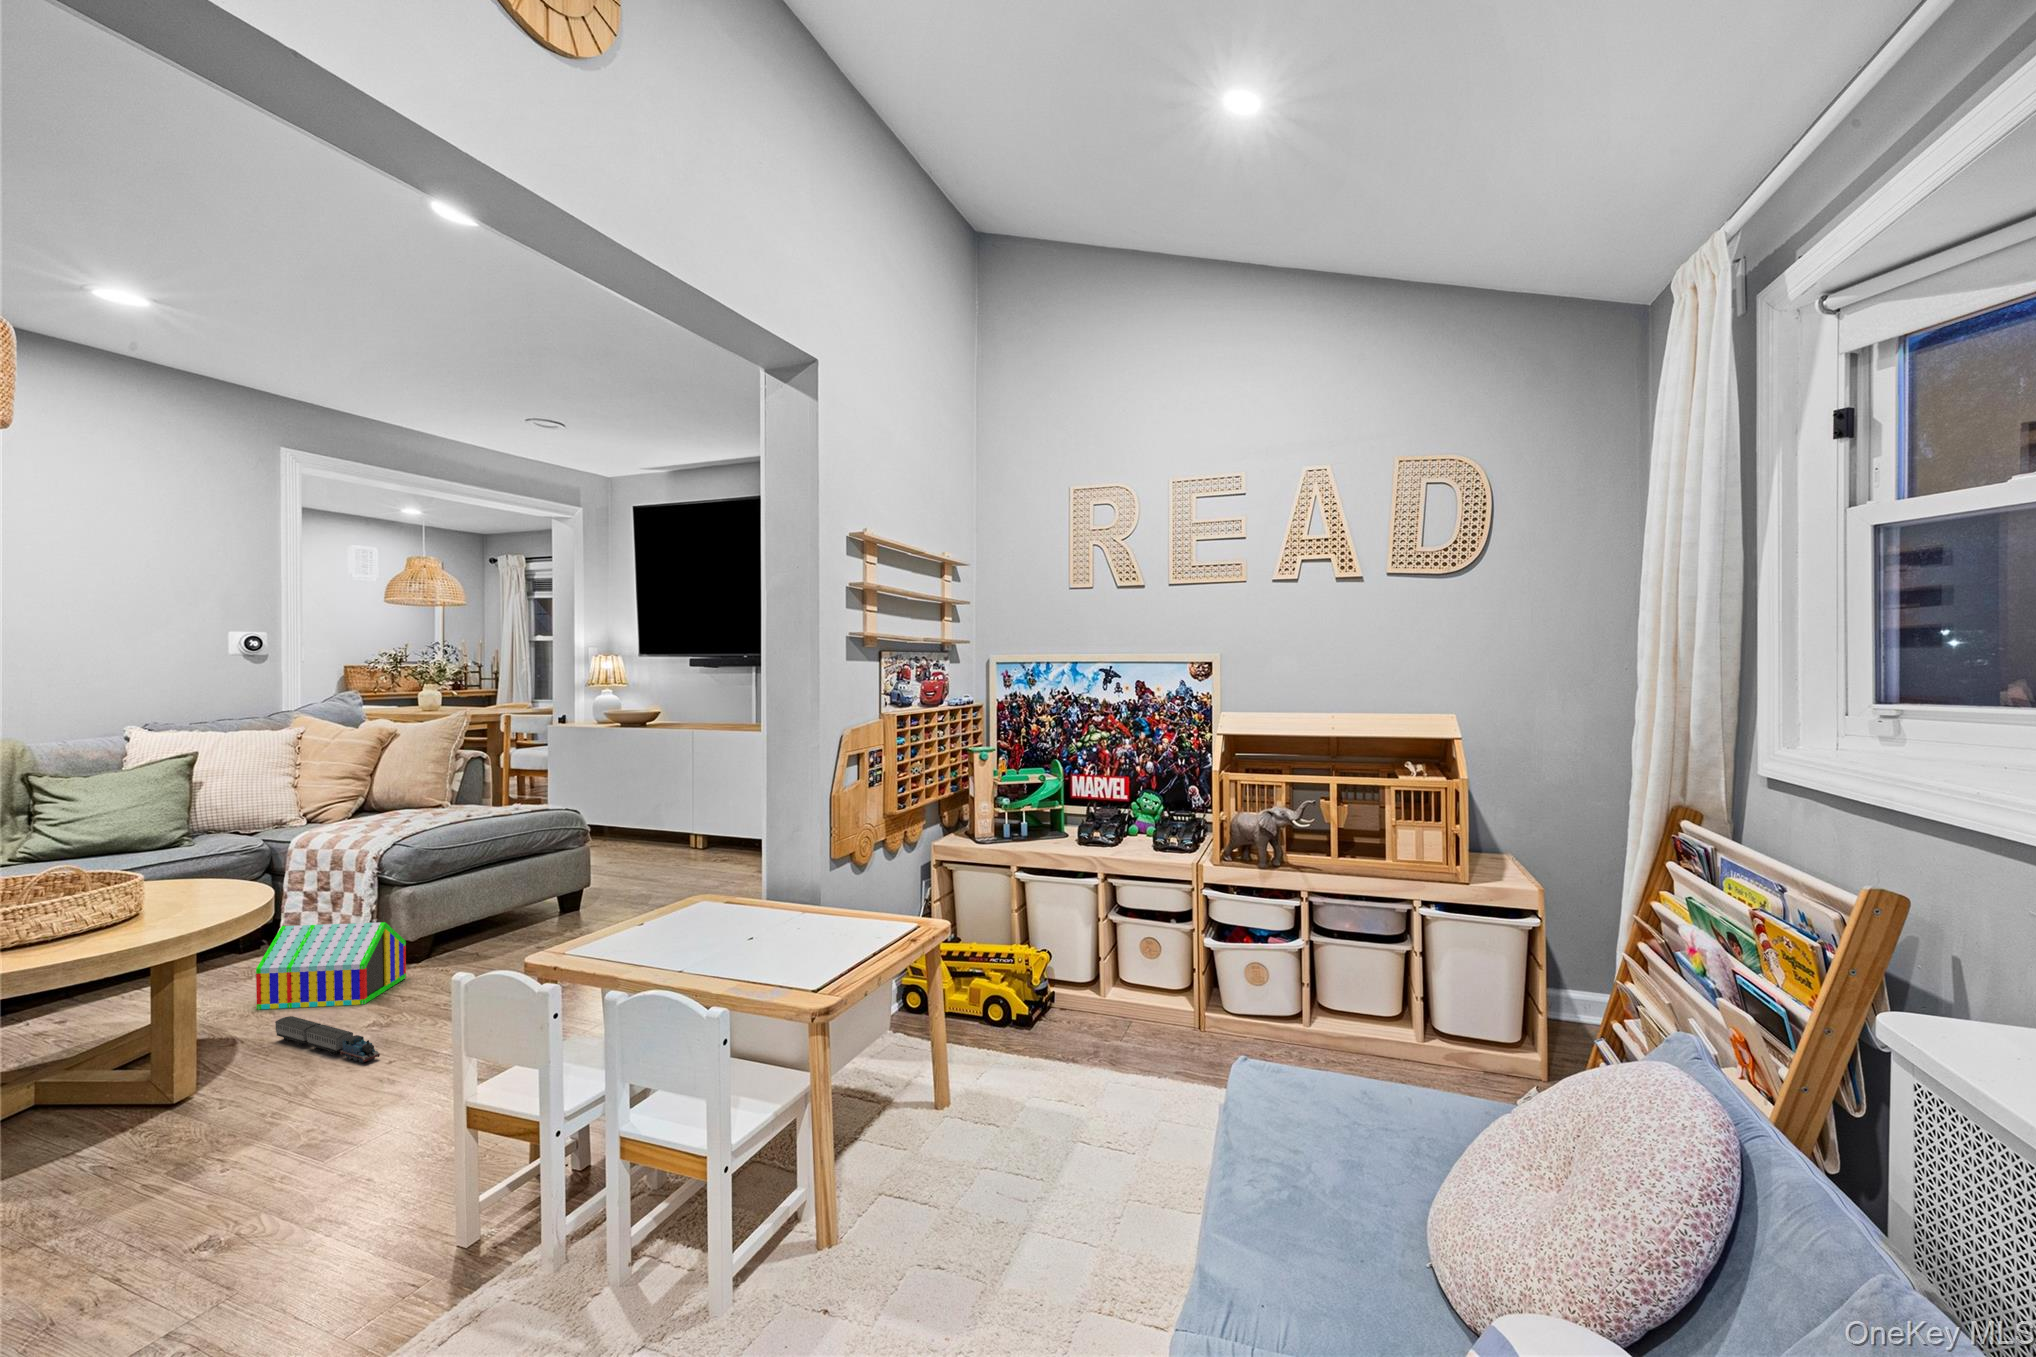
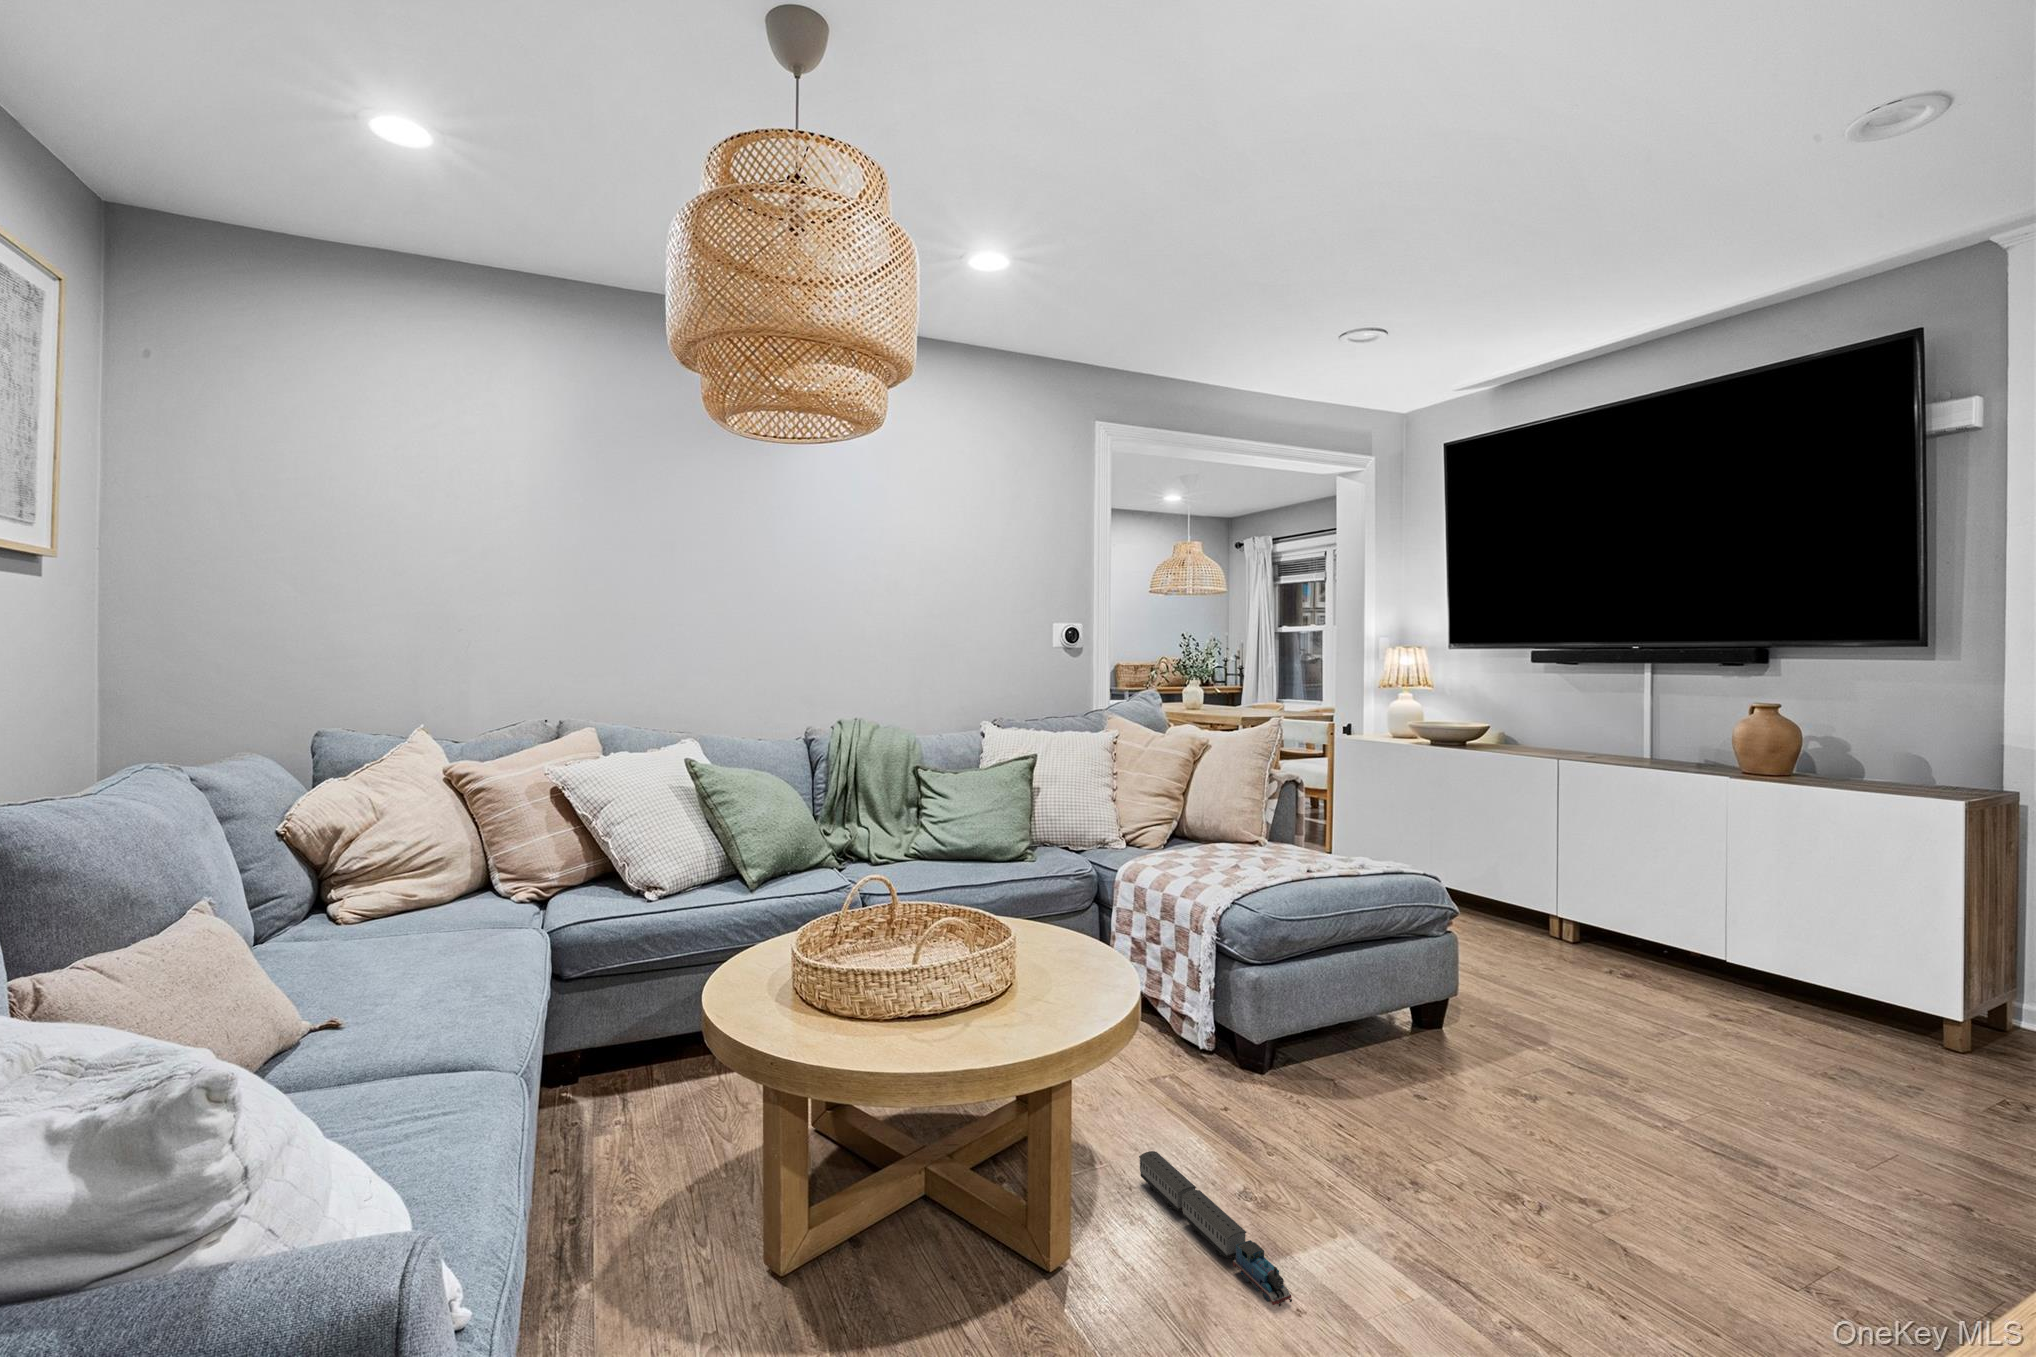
toy house: present [256,922,406,1010] -> none [1105,995,1262,1143]

